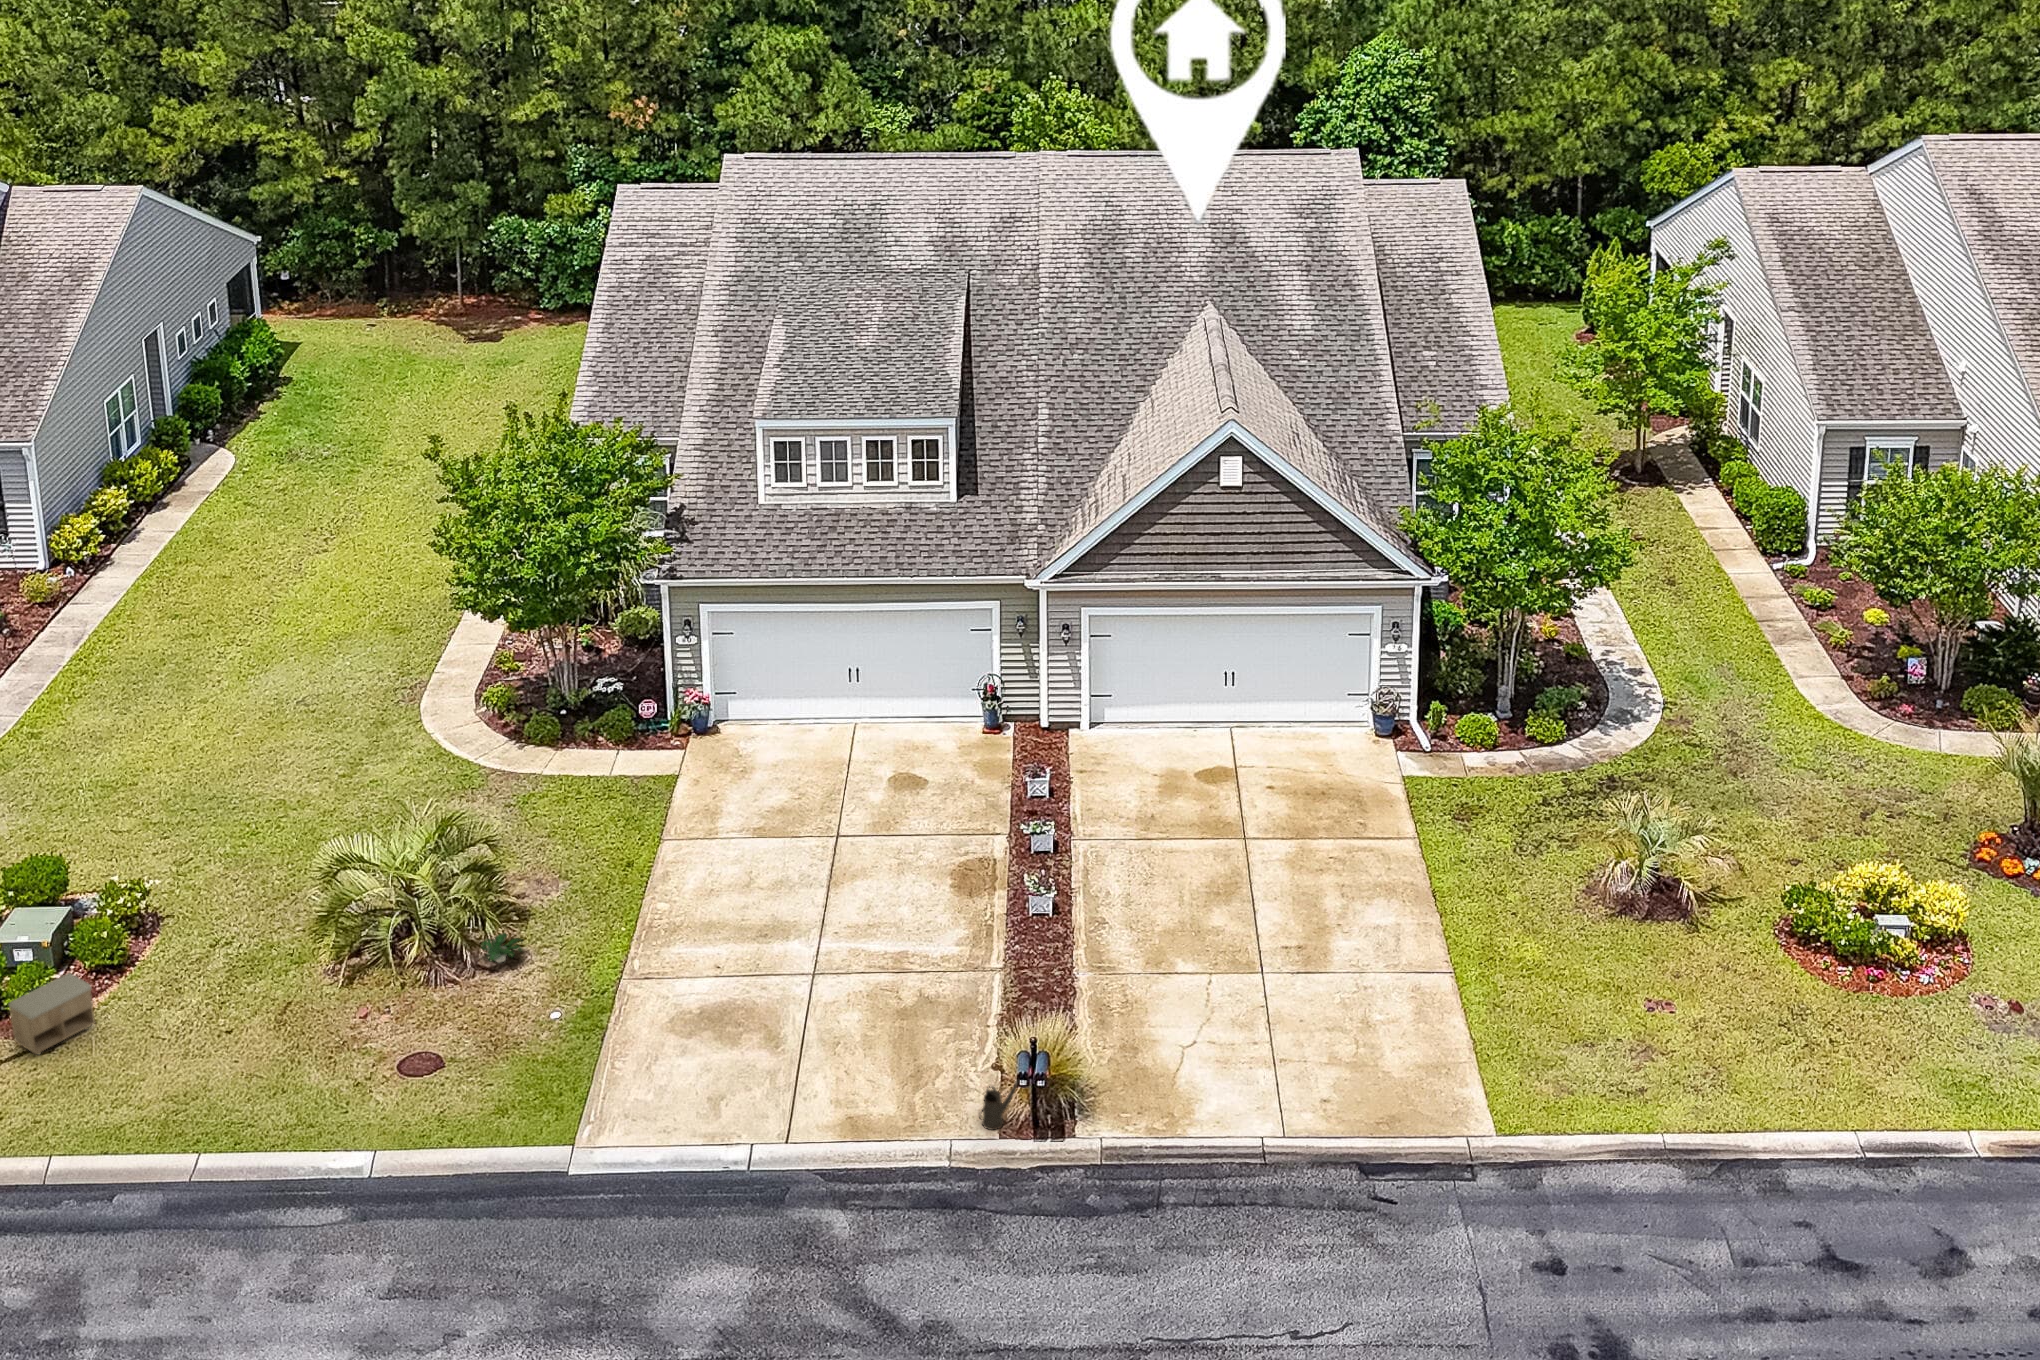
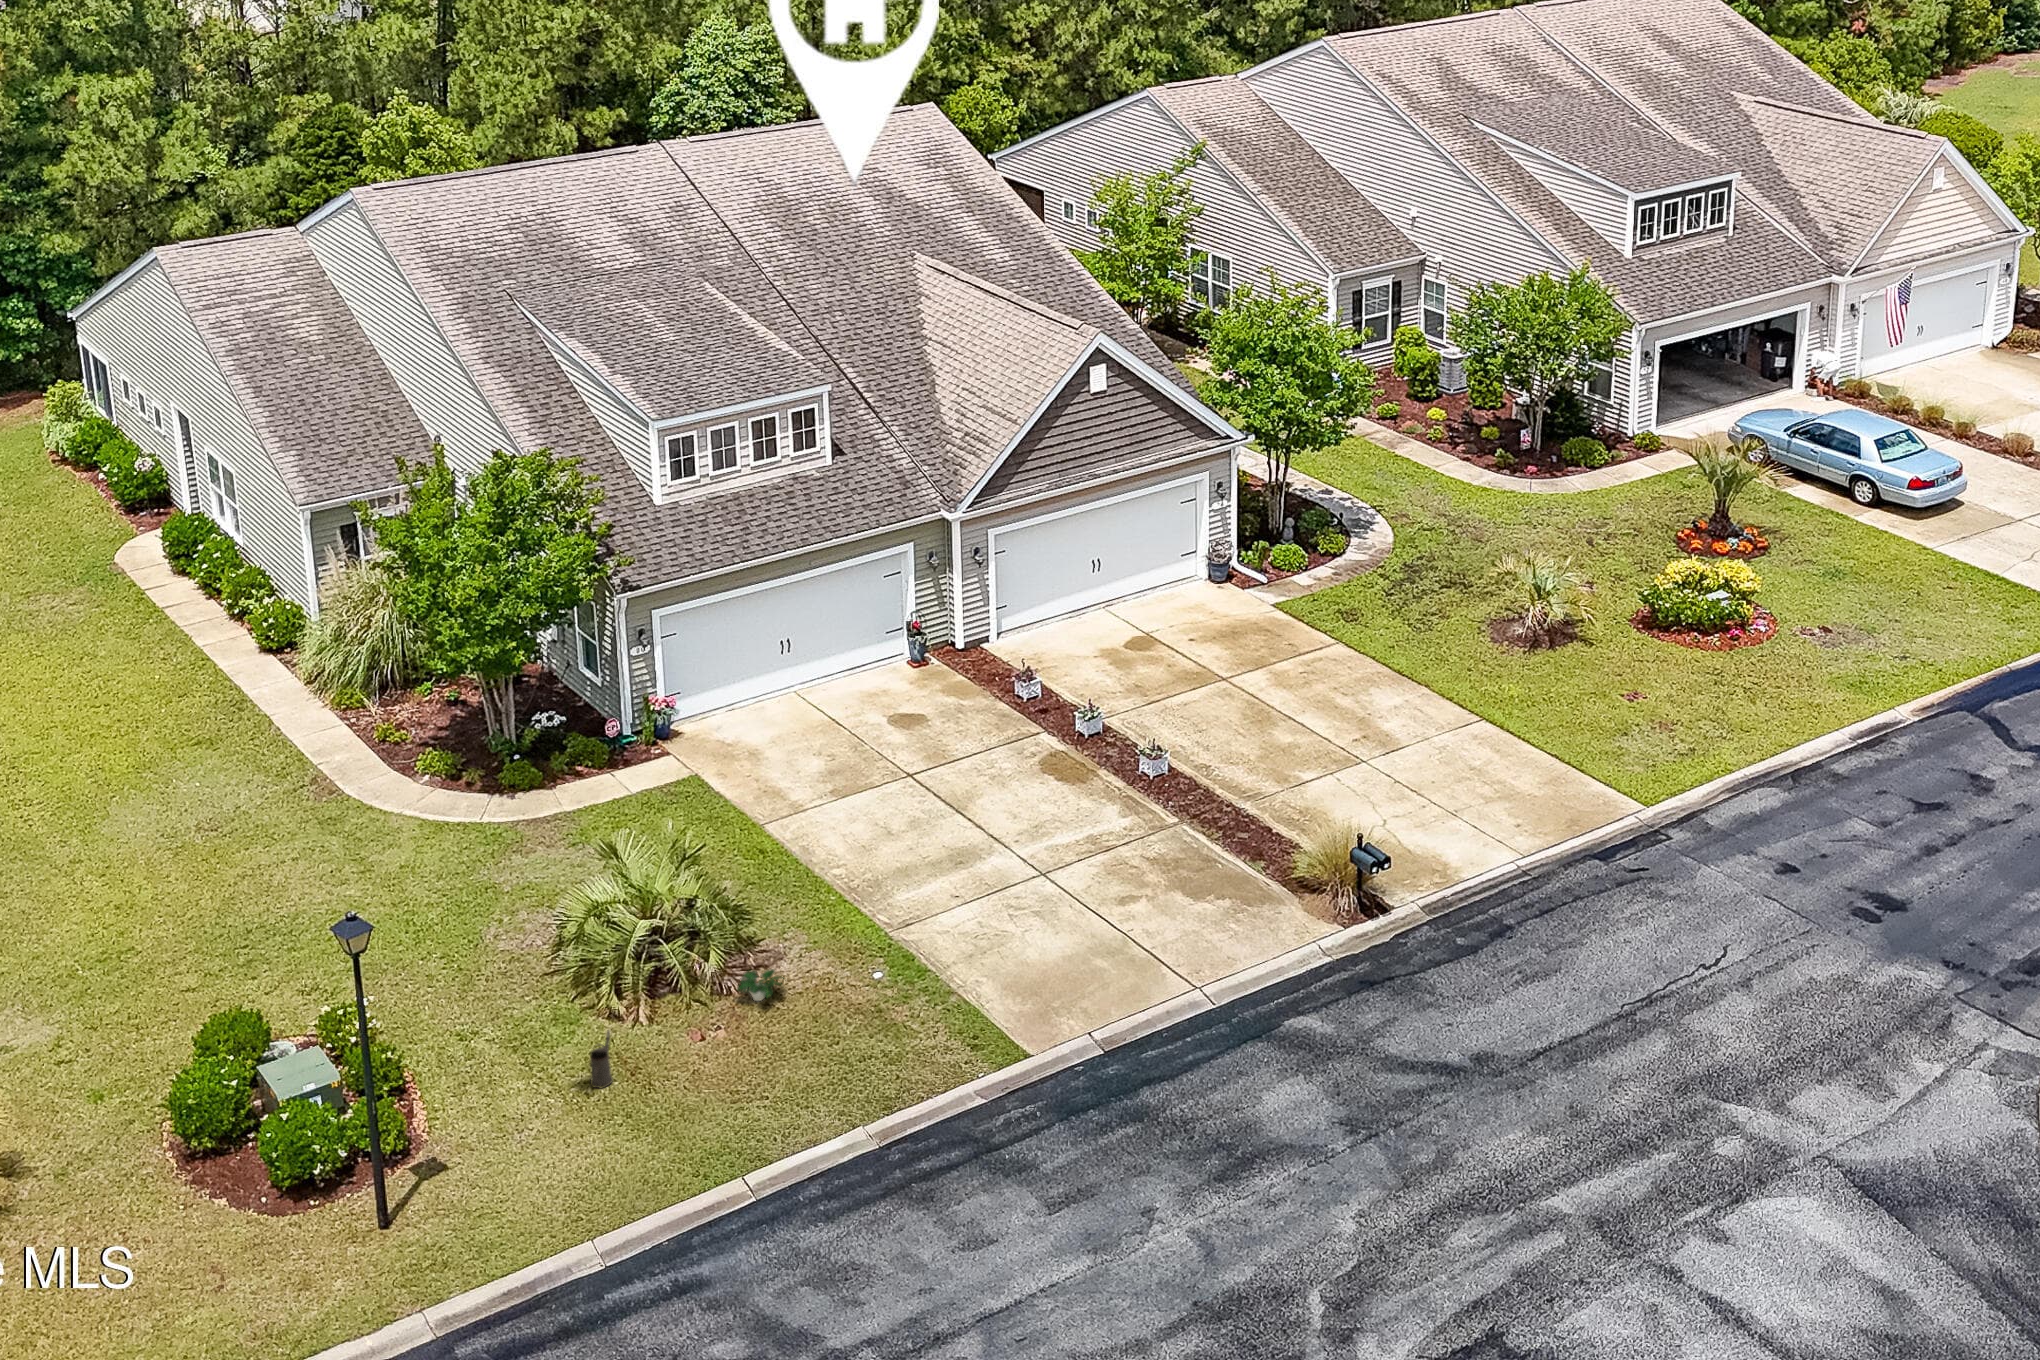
storage bench: present [9,973,95,1055] -> none [341,1170,417,1271]
watering can: present [979,1080,1019,1130] -> present [590,1031,613,1088]

